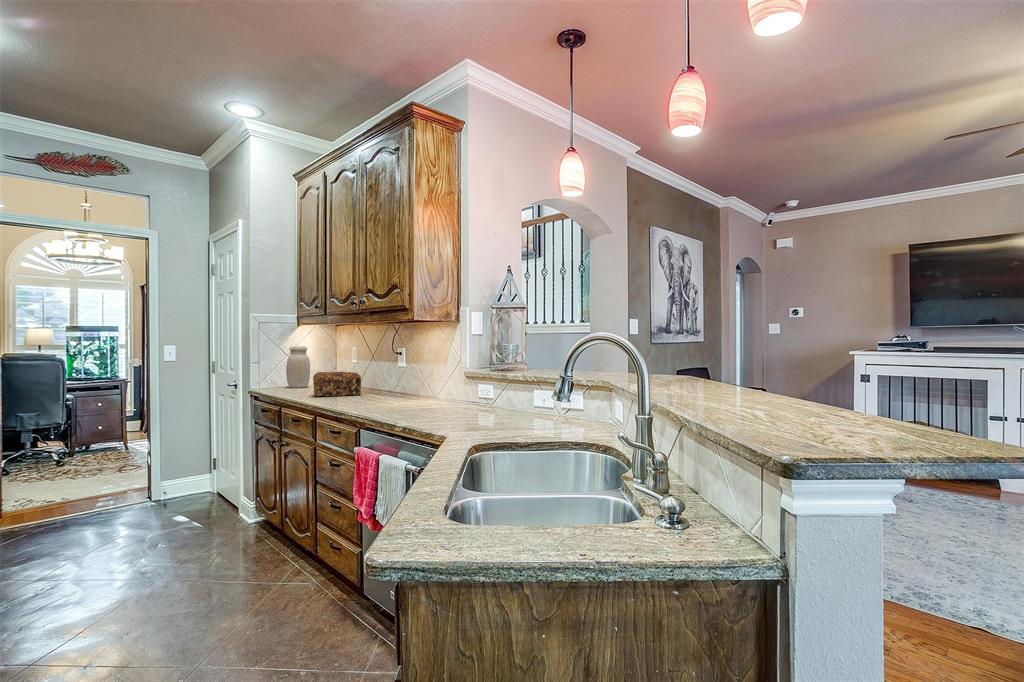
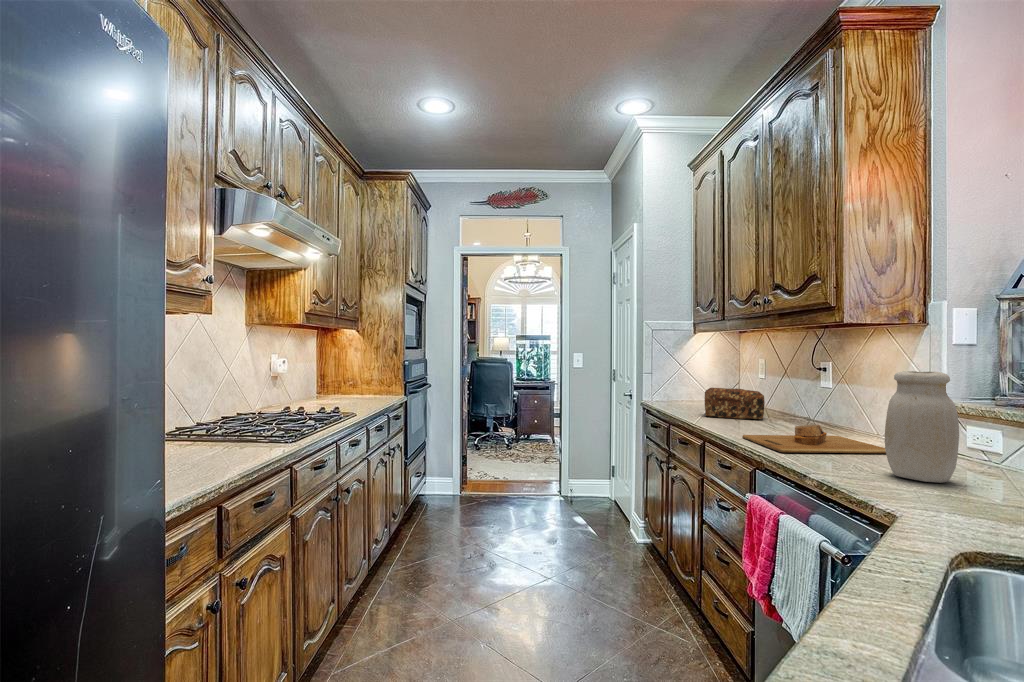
jar: present [286,346,310,388] -> present [885,371,959,483]
cutting board: none [347,393,442,414] -> present [742,425,886,453]

